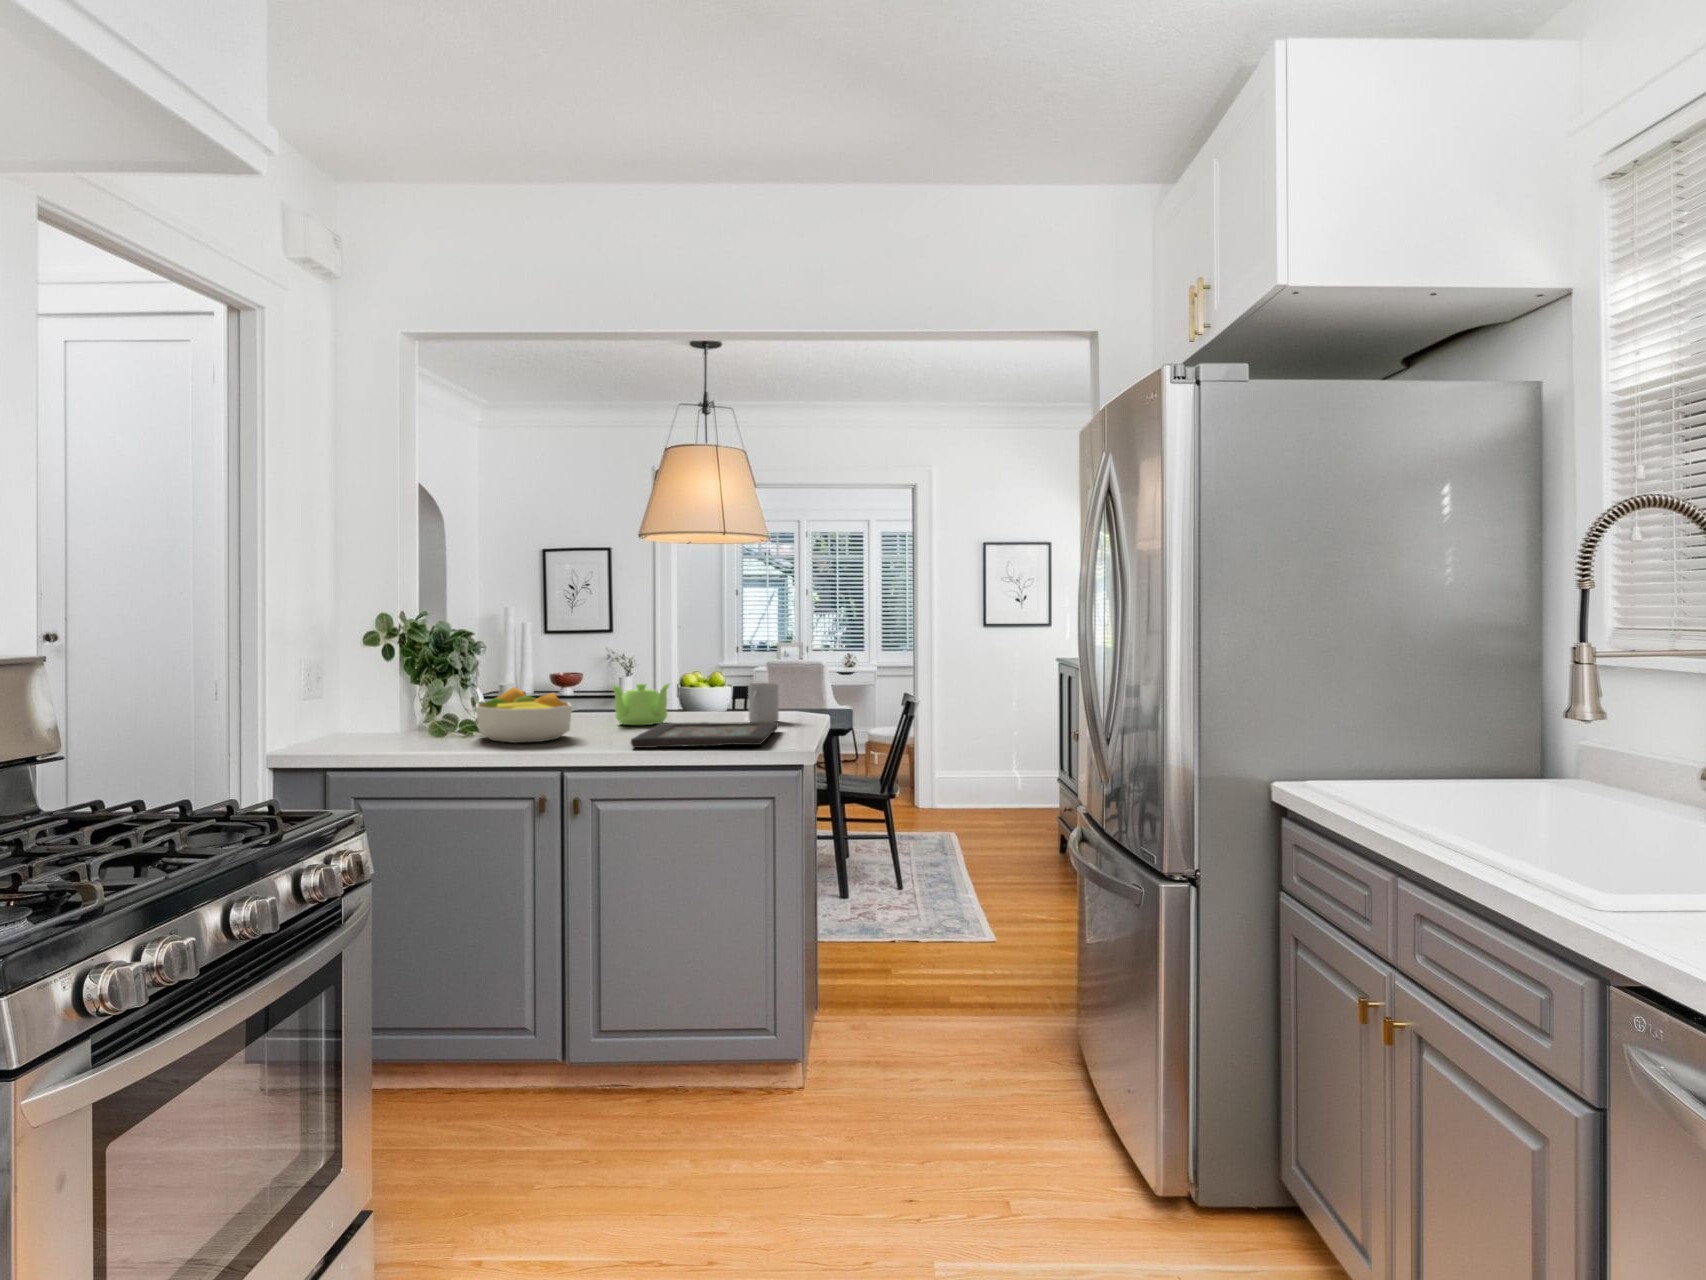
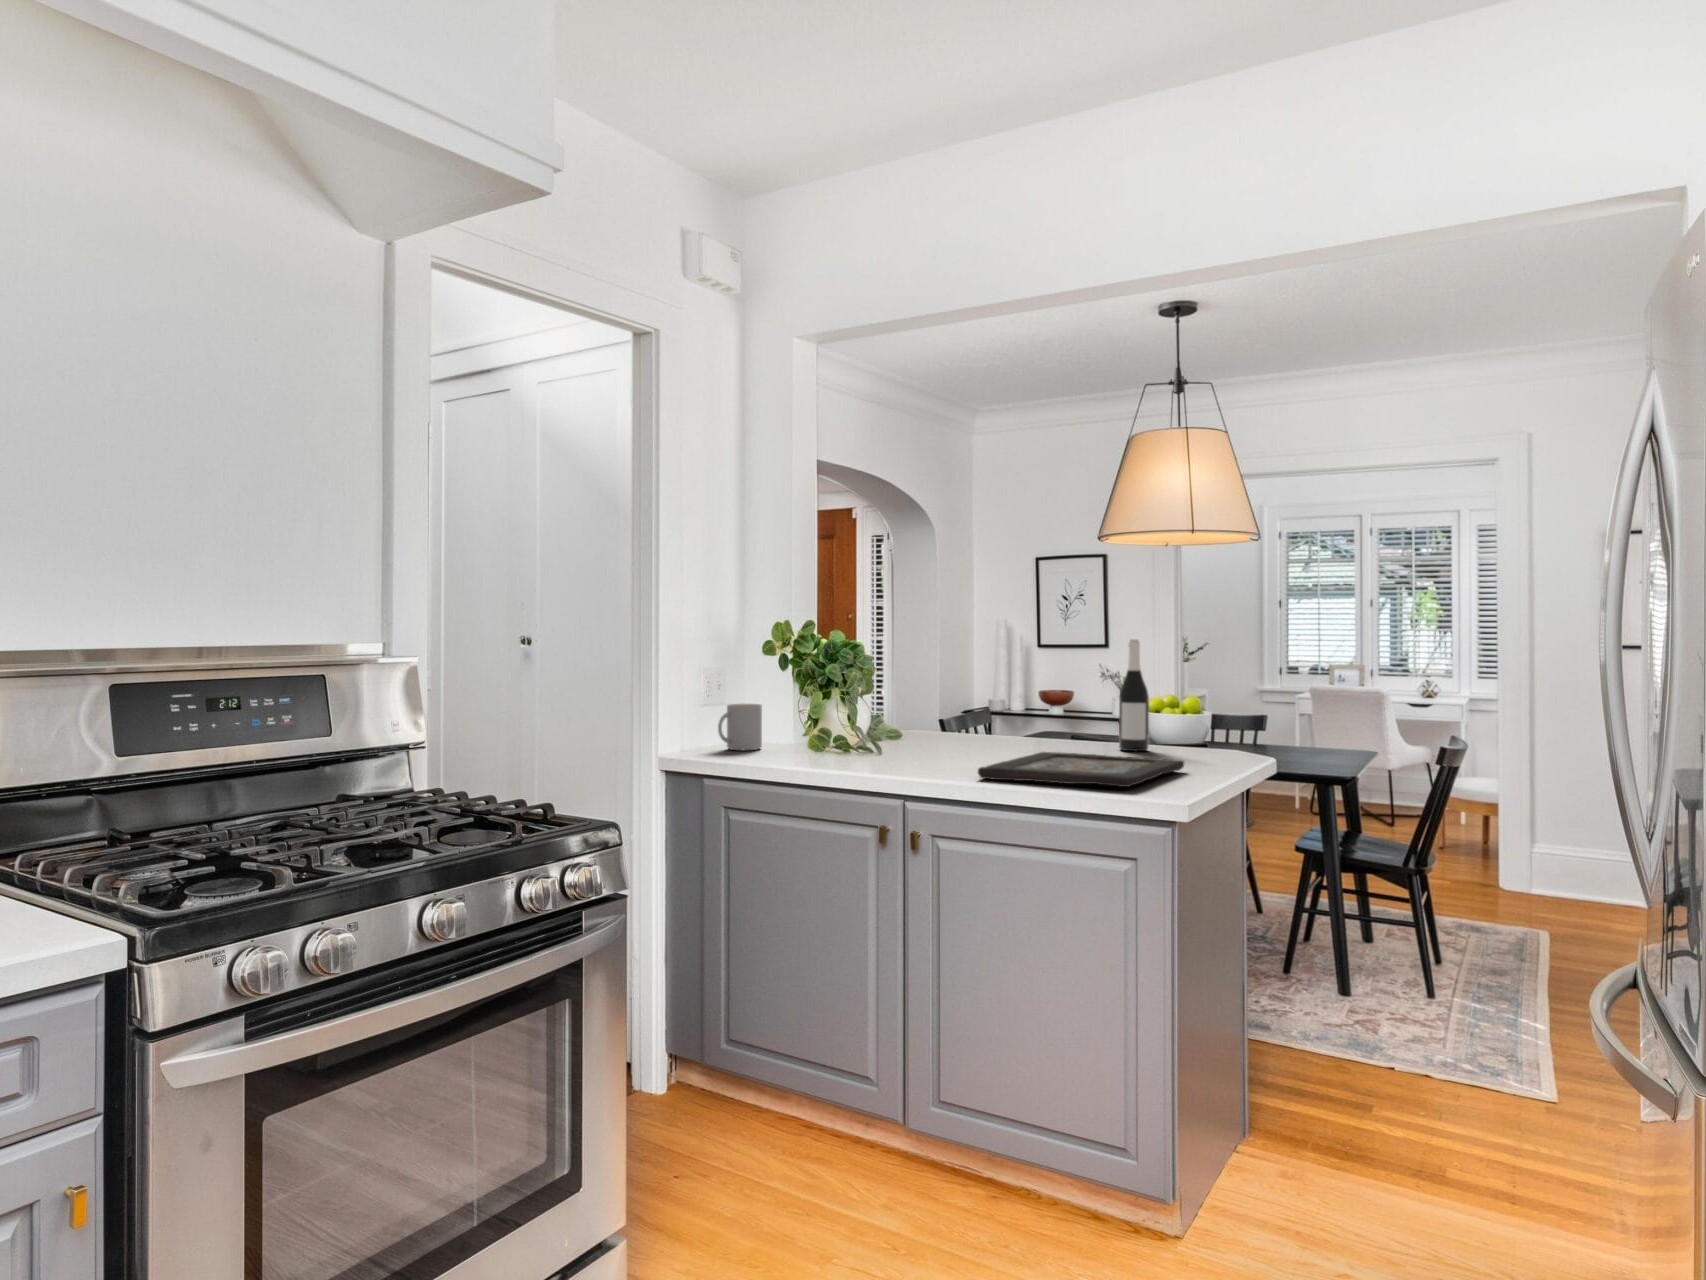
wine bottle: none [704,627,728,719] -> present [1119,640,1149,751]
teapot: present [613,683,670,725] -> none [999,704,1077,753]
mug: present [748,683,779,722] -> present [718,704,762,750]
fruit bowl: present [476,687,572,743] -> none [840,702,941,764]

